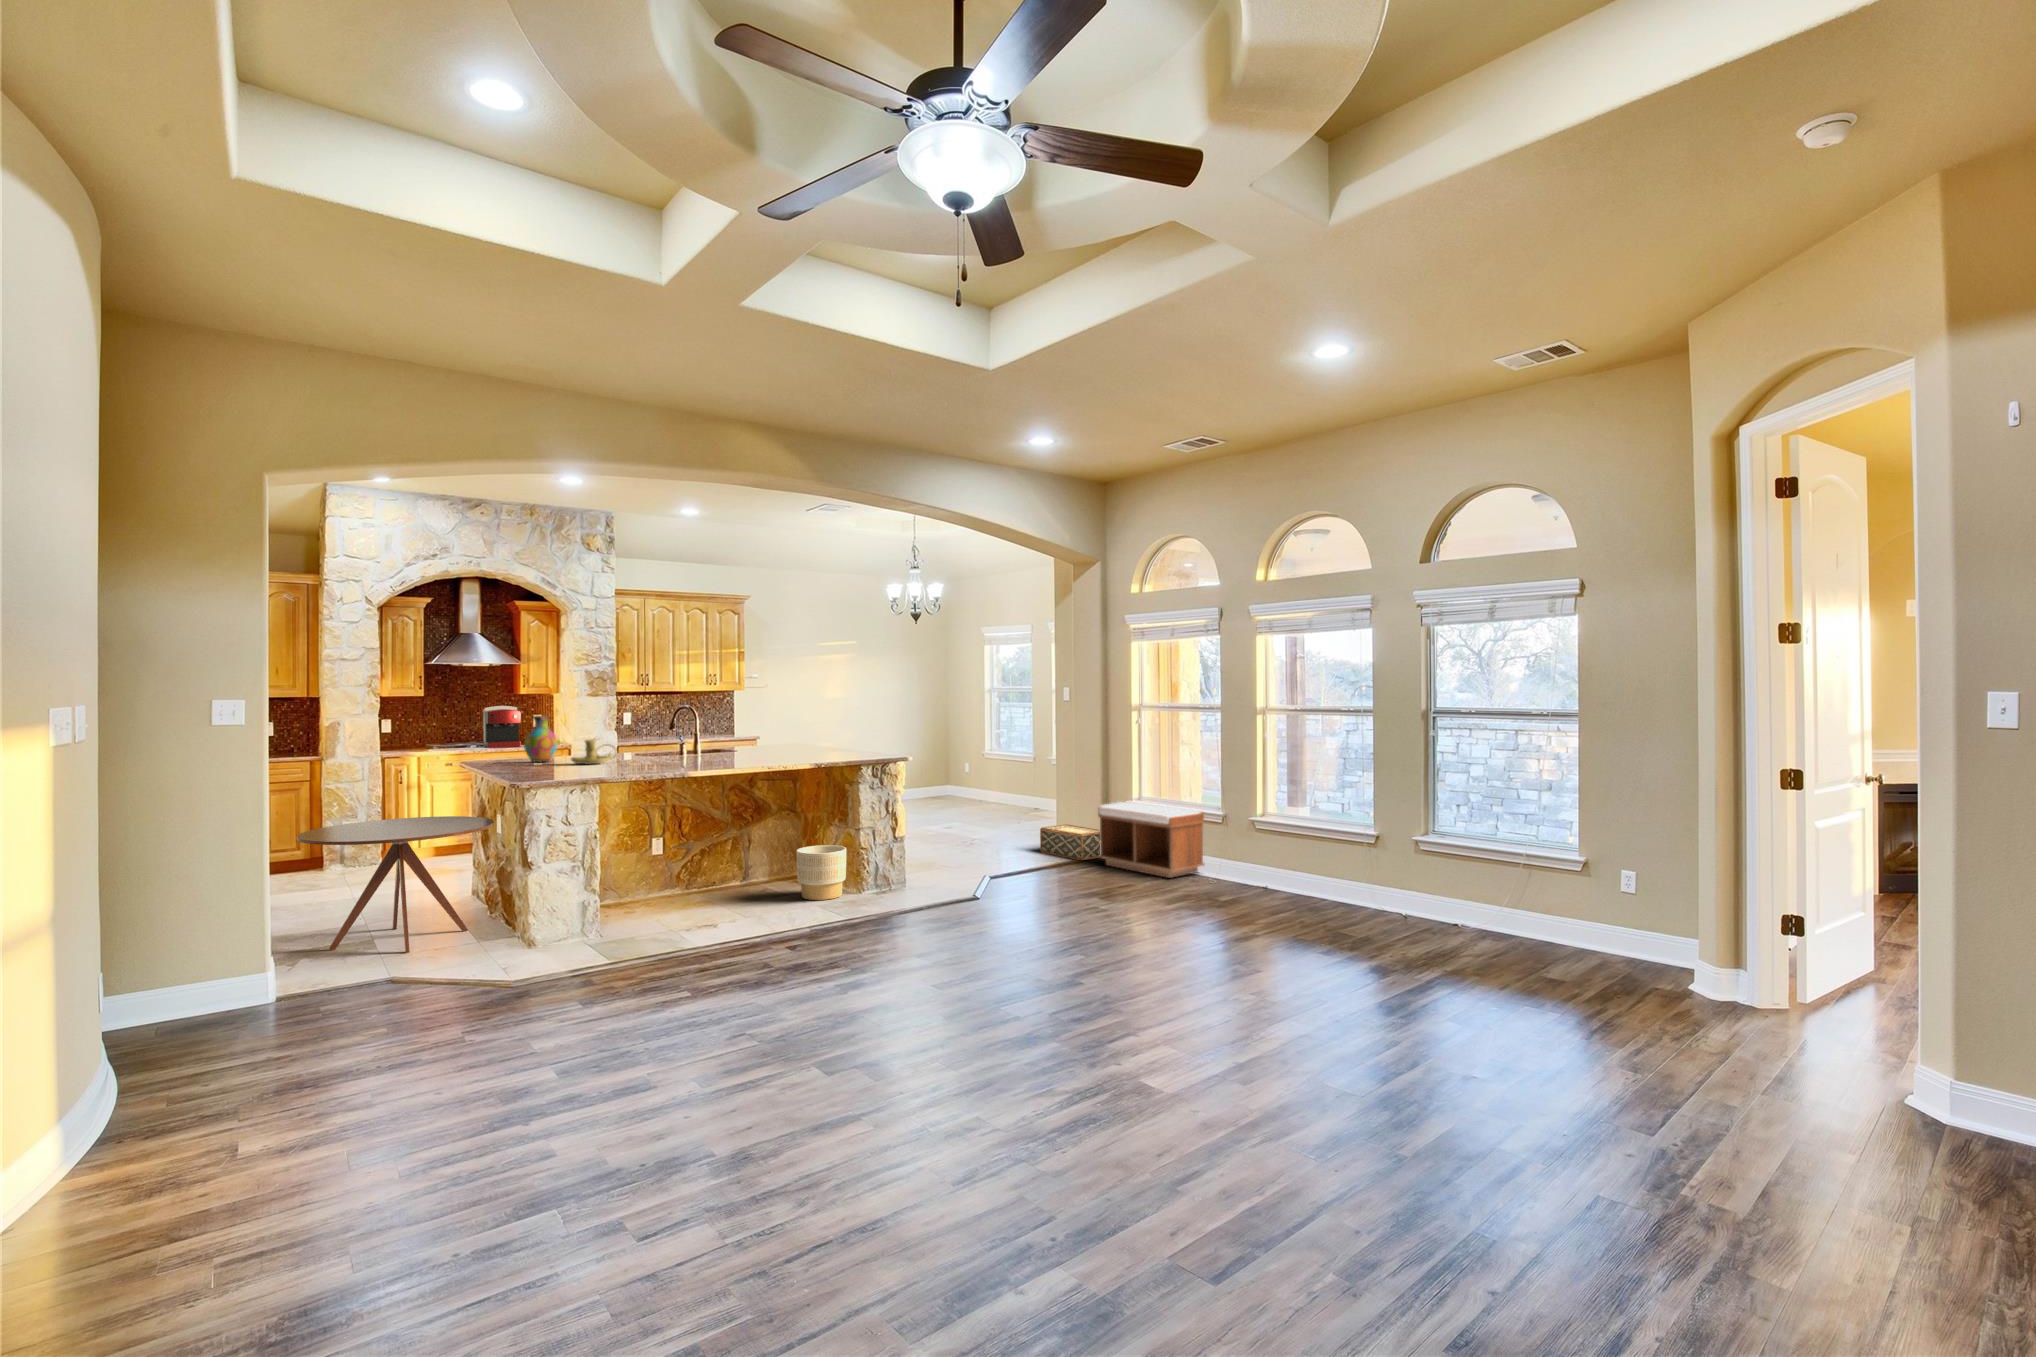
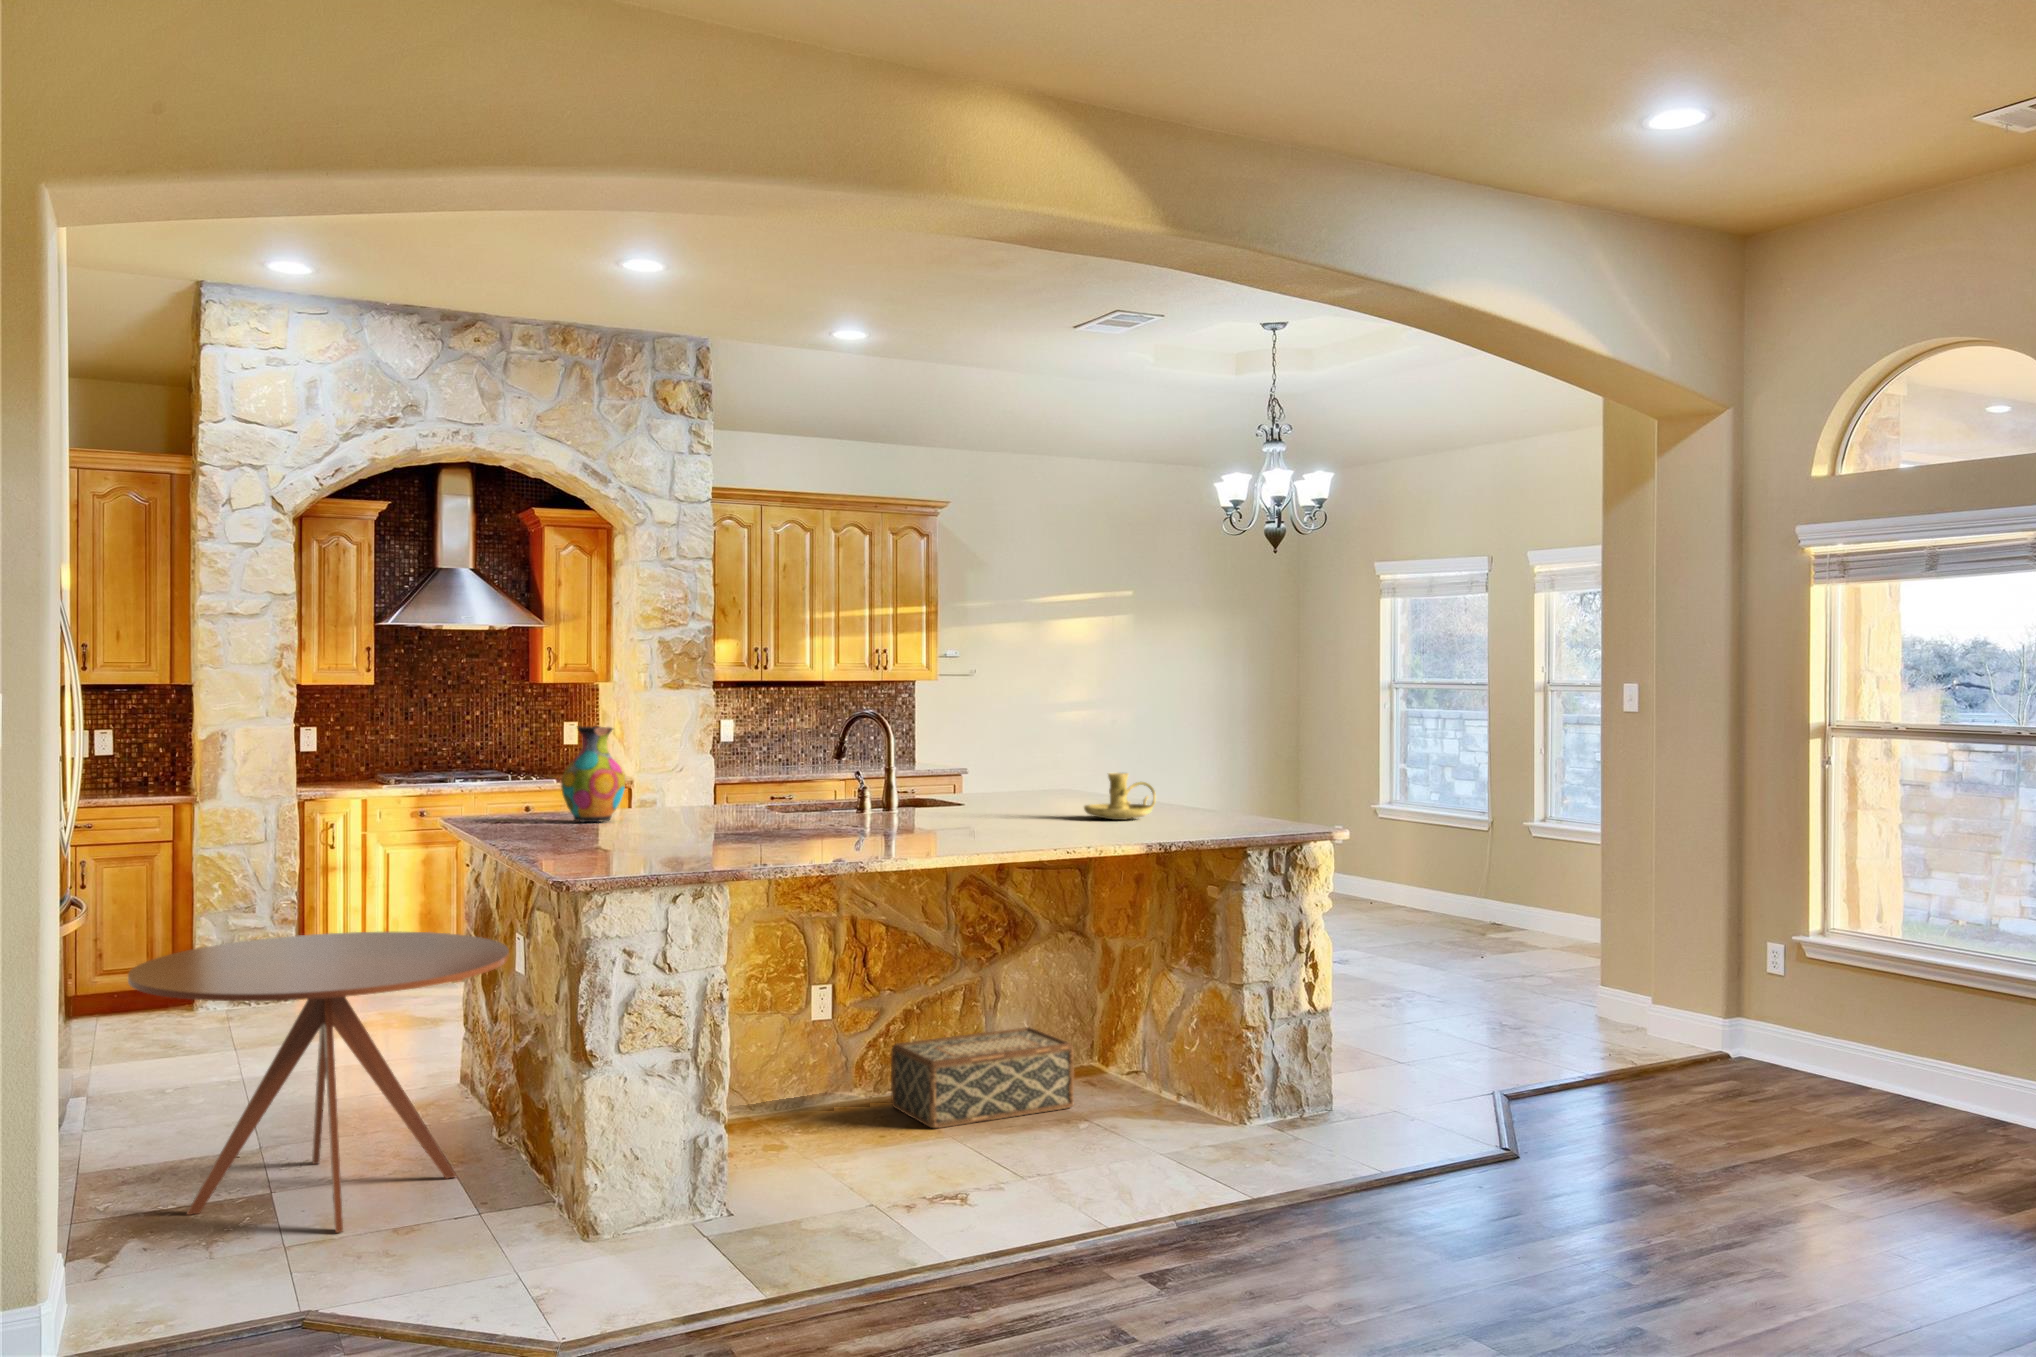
coffee maker: present [483,706,521,748] -> none [475,704,541,784]
candle holder: present [571,739,617,764] -> present [1084,773,1156,820]
bench: present [1098,802,1204,878] -> none [1735,937,2013,1121]
woven basket: present [1040,824,1100,860] -> present [891,1027,1074,1128]
planter: present [796,845,846,900] -> none [1111,1015,1217,1138]

